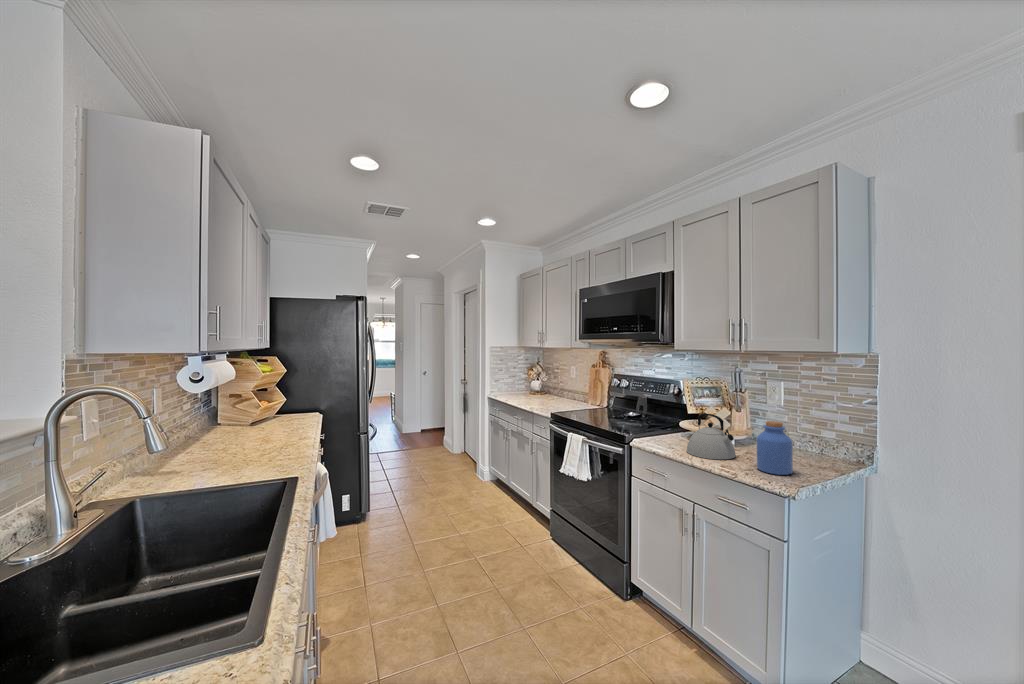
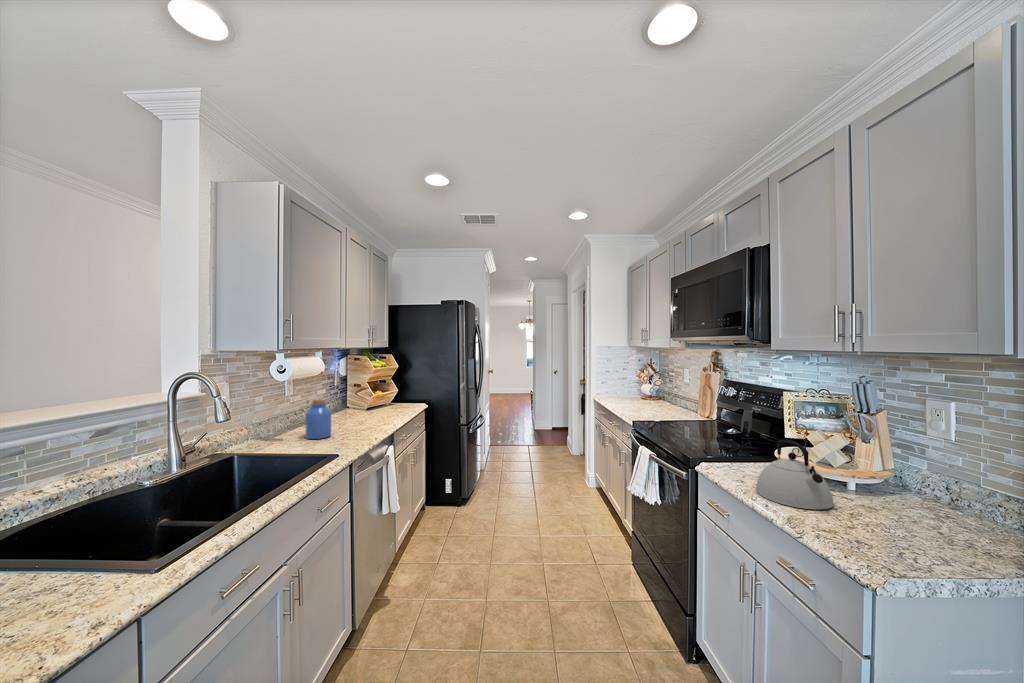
jar: present [756,421,793,475] -> present [306,399,331,439]

